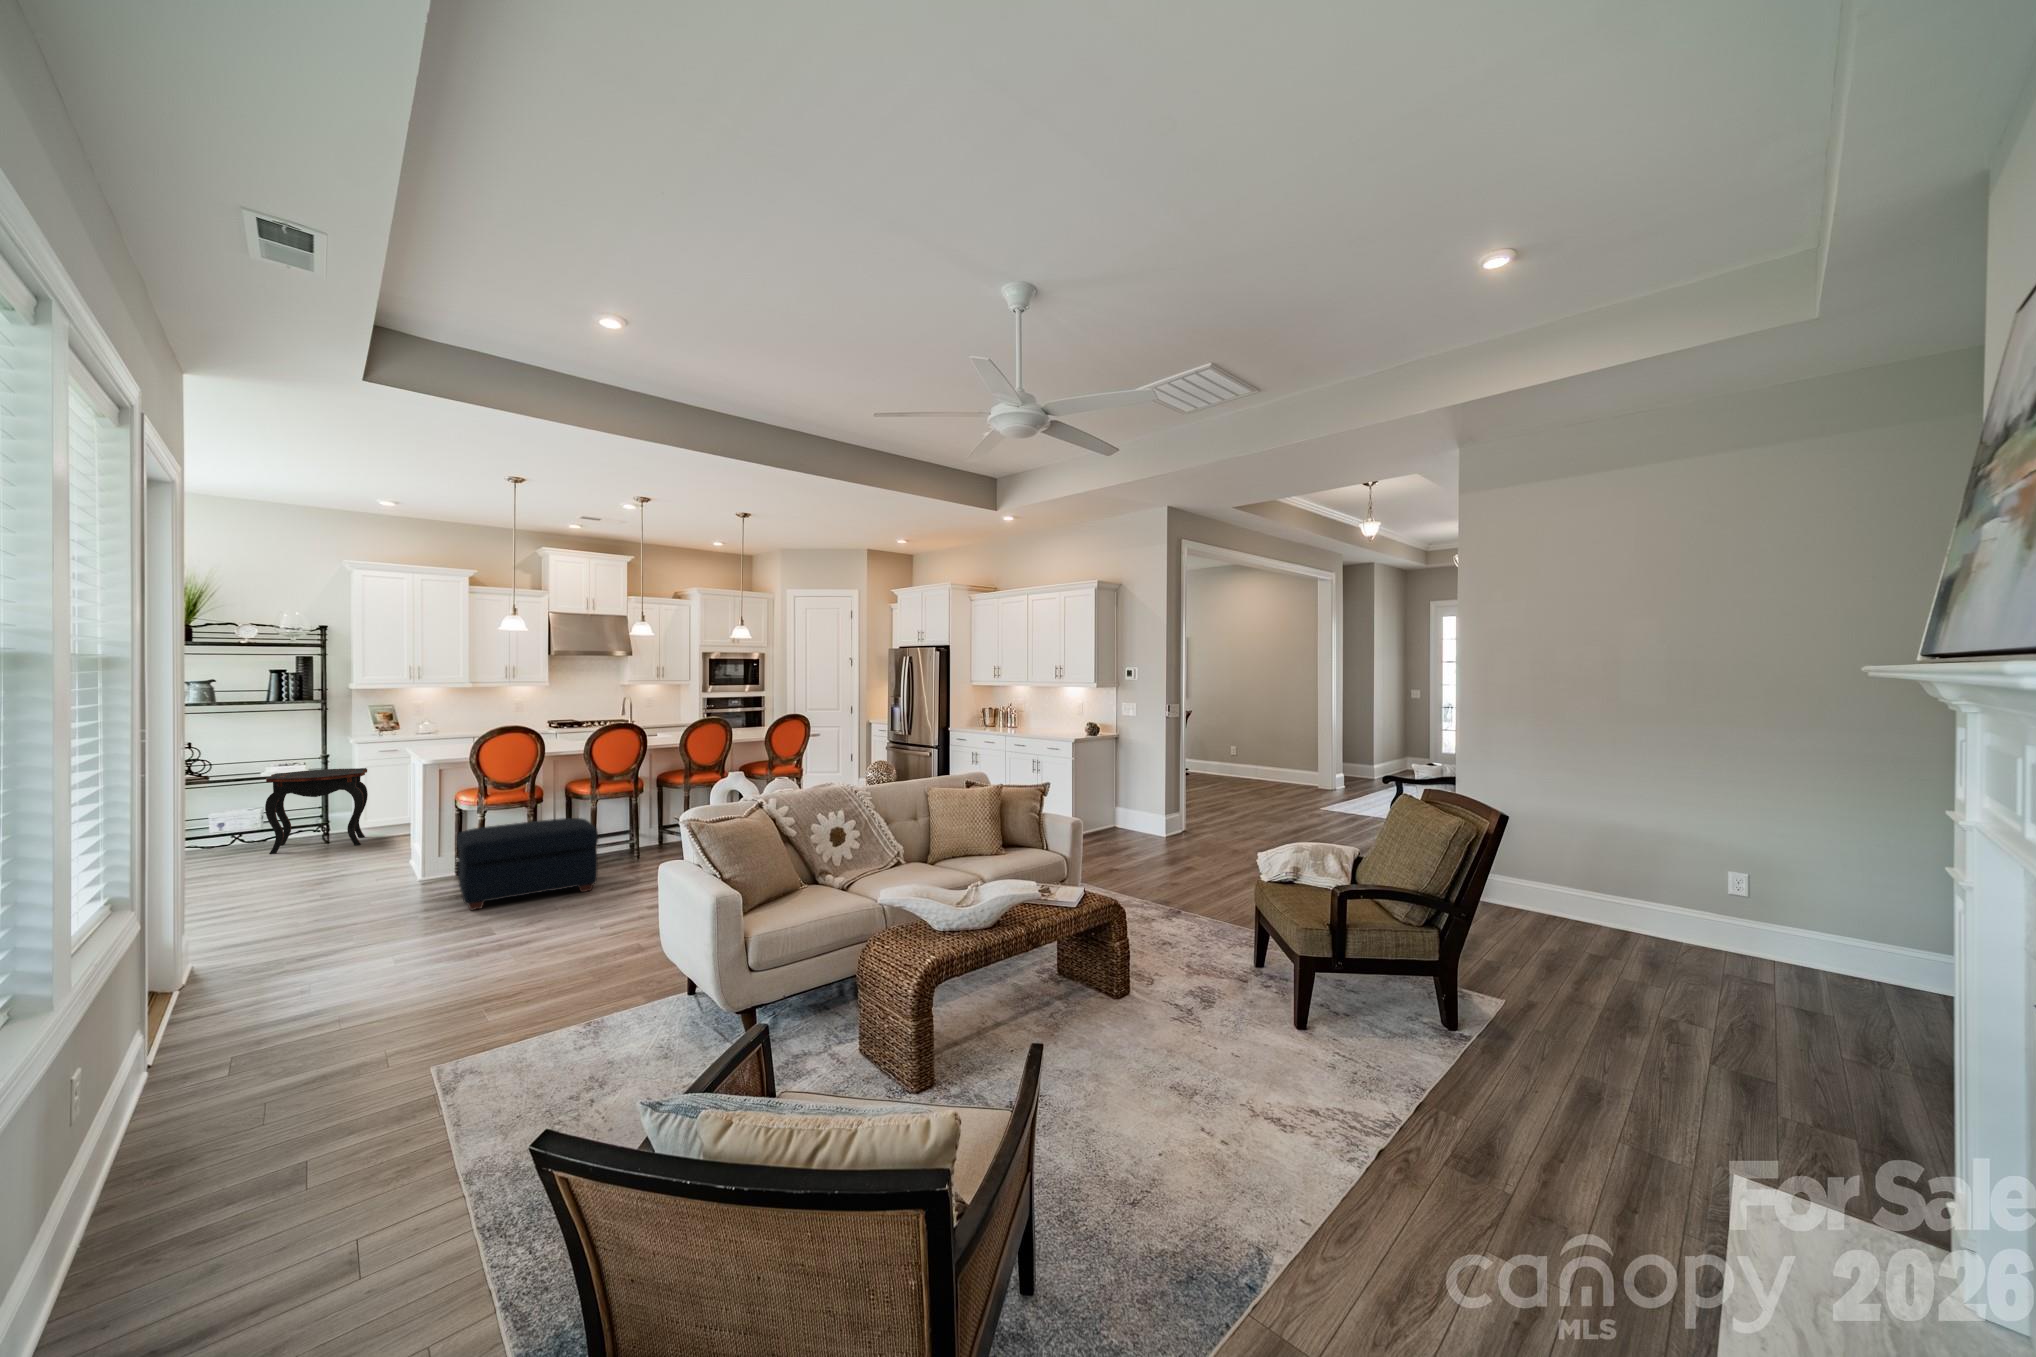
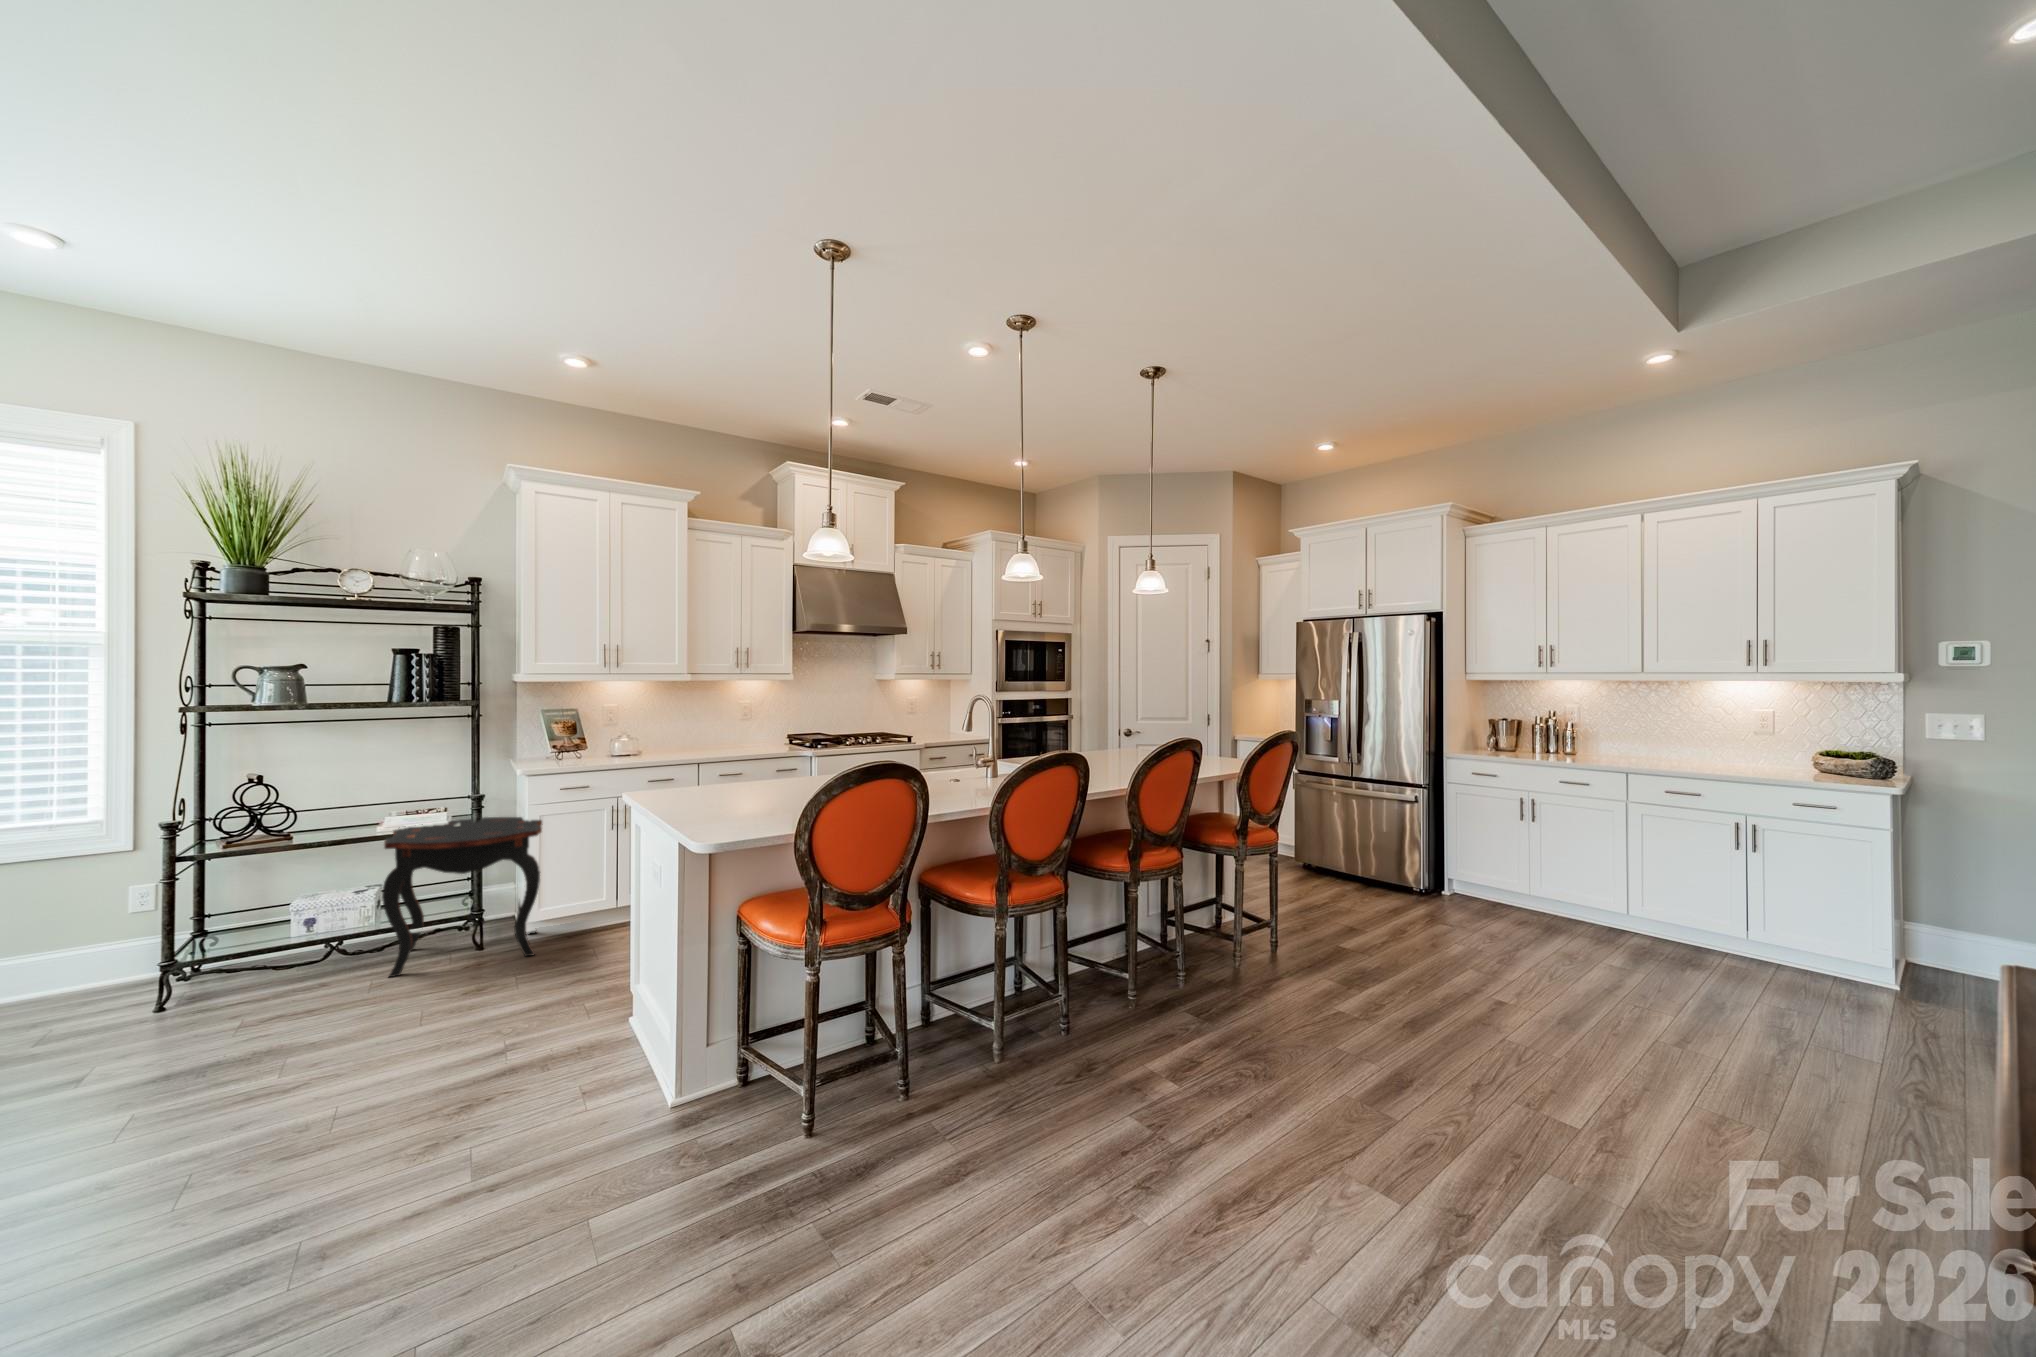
ottoman: present [457,818,598,910] -> none [787,968,1098,1266]

